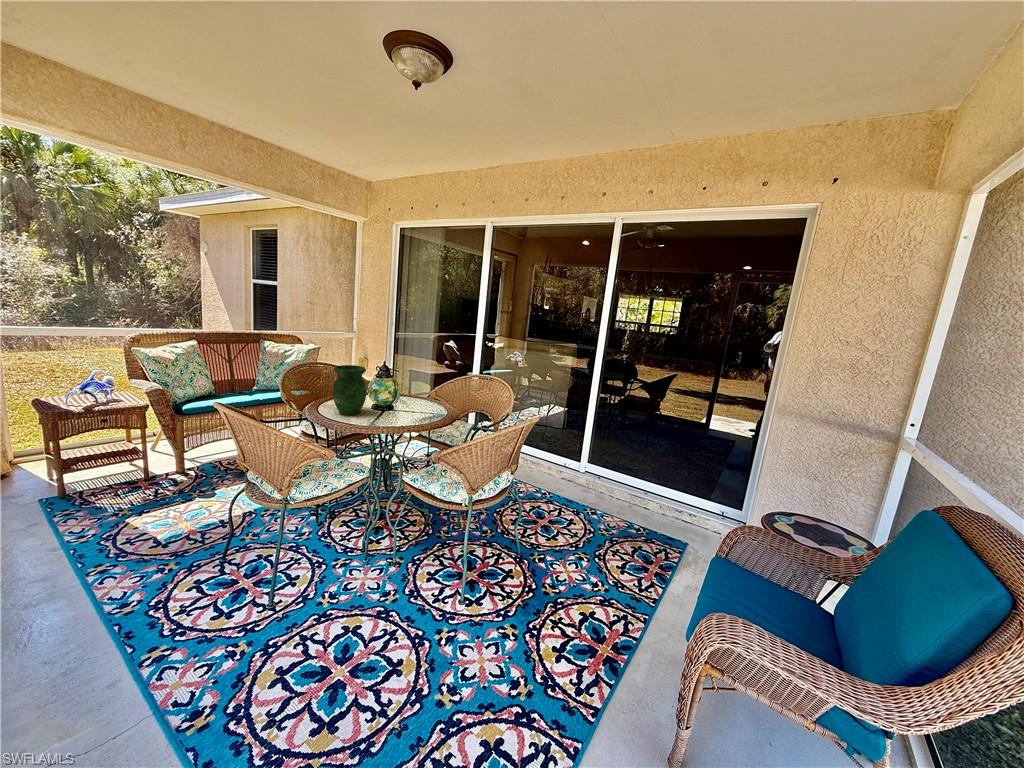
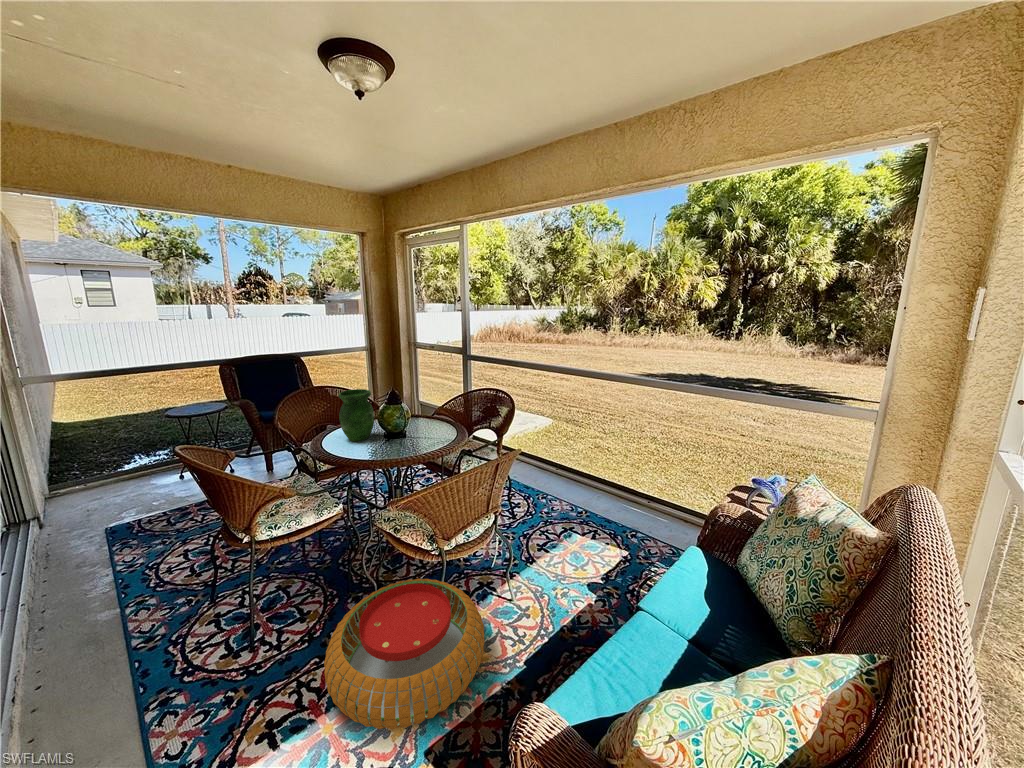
pouf: none [332,543,481,669] -> present [324,578,485,730]

